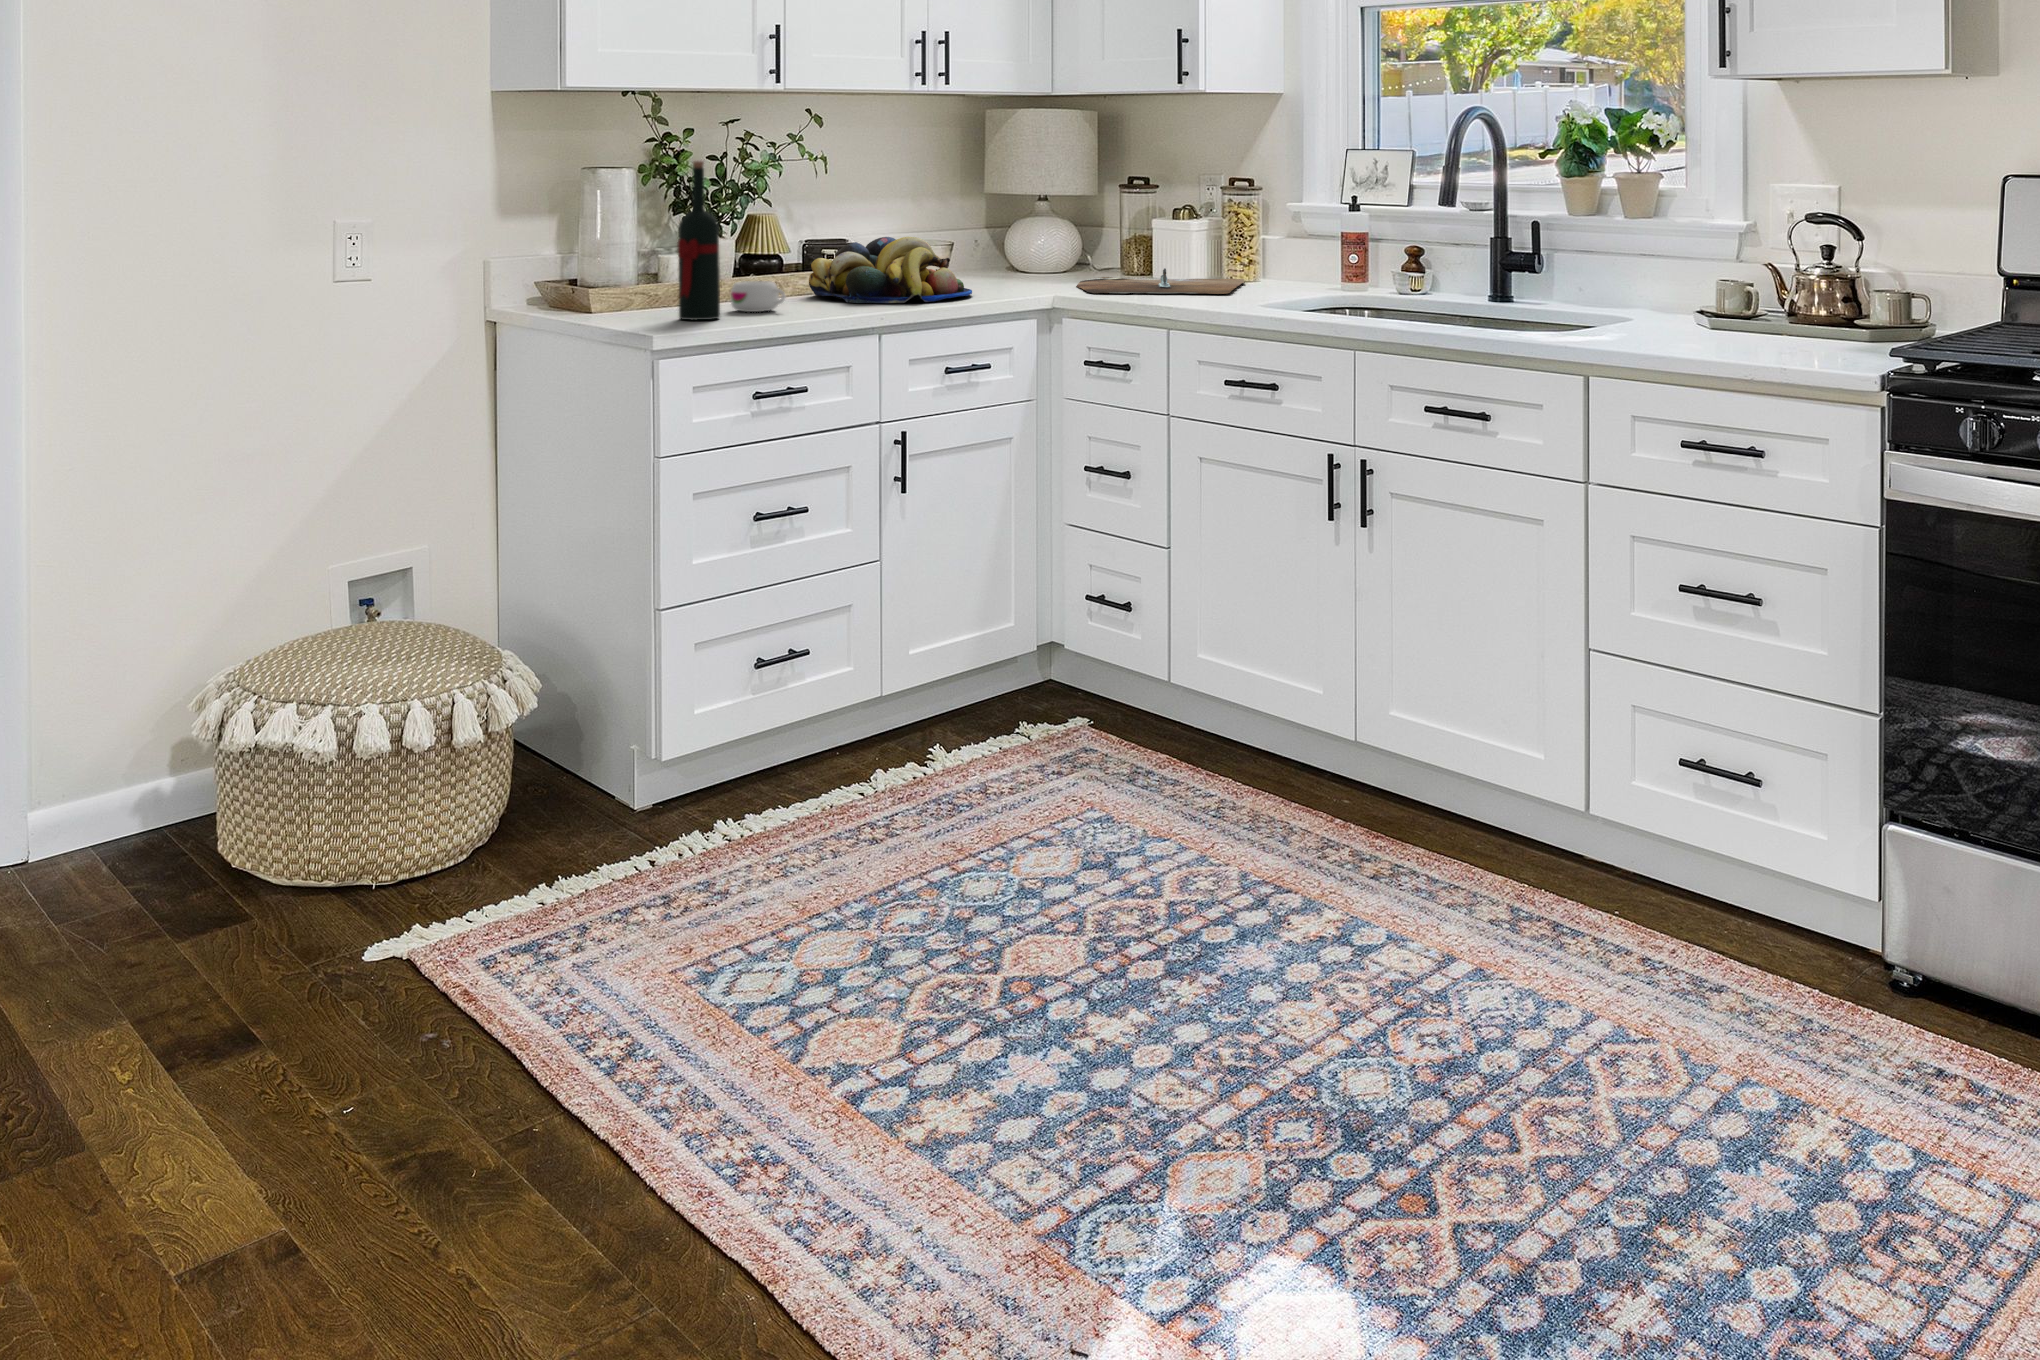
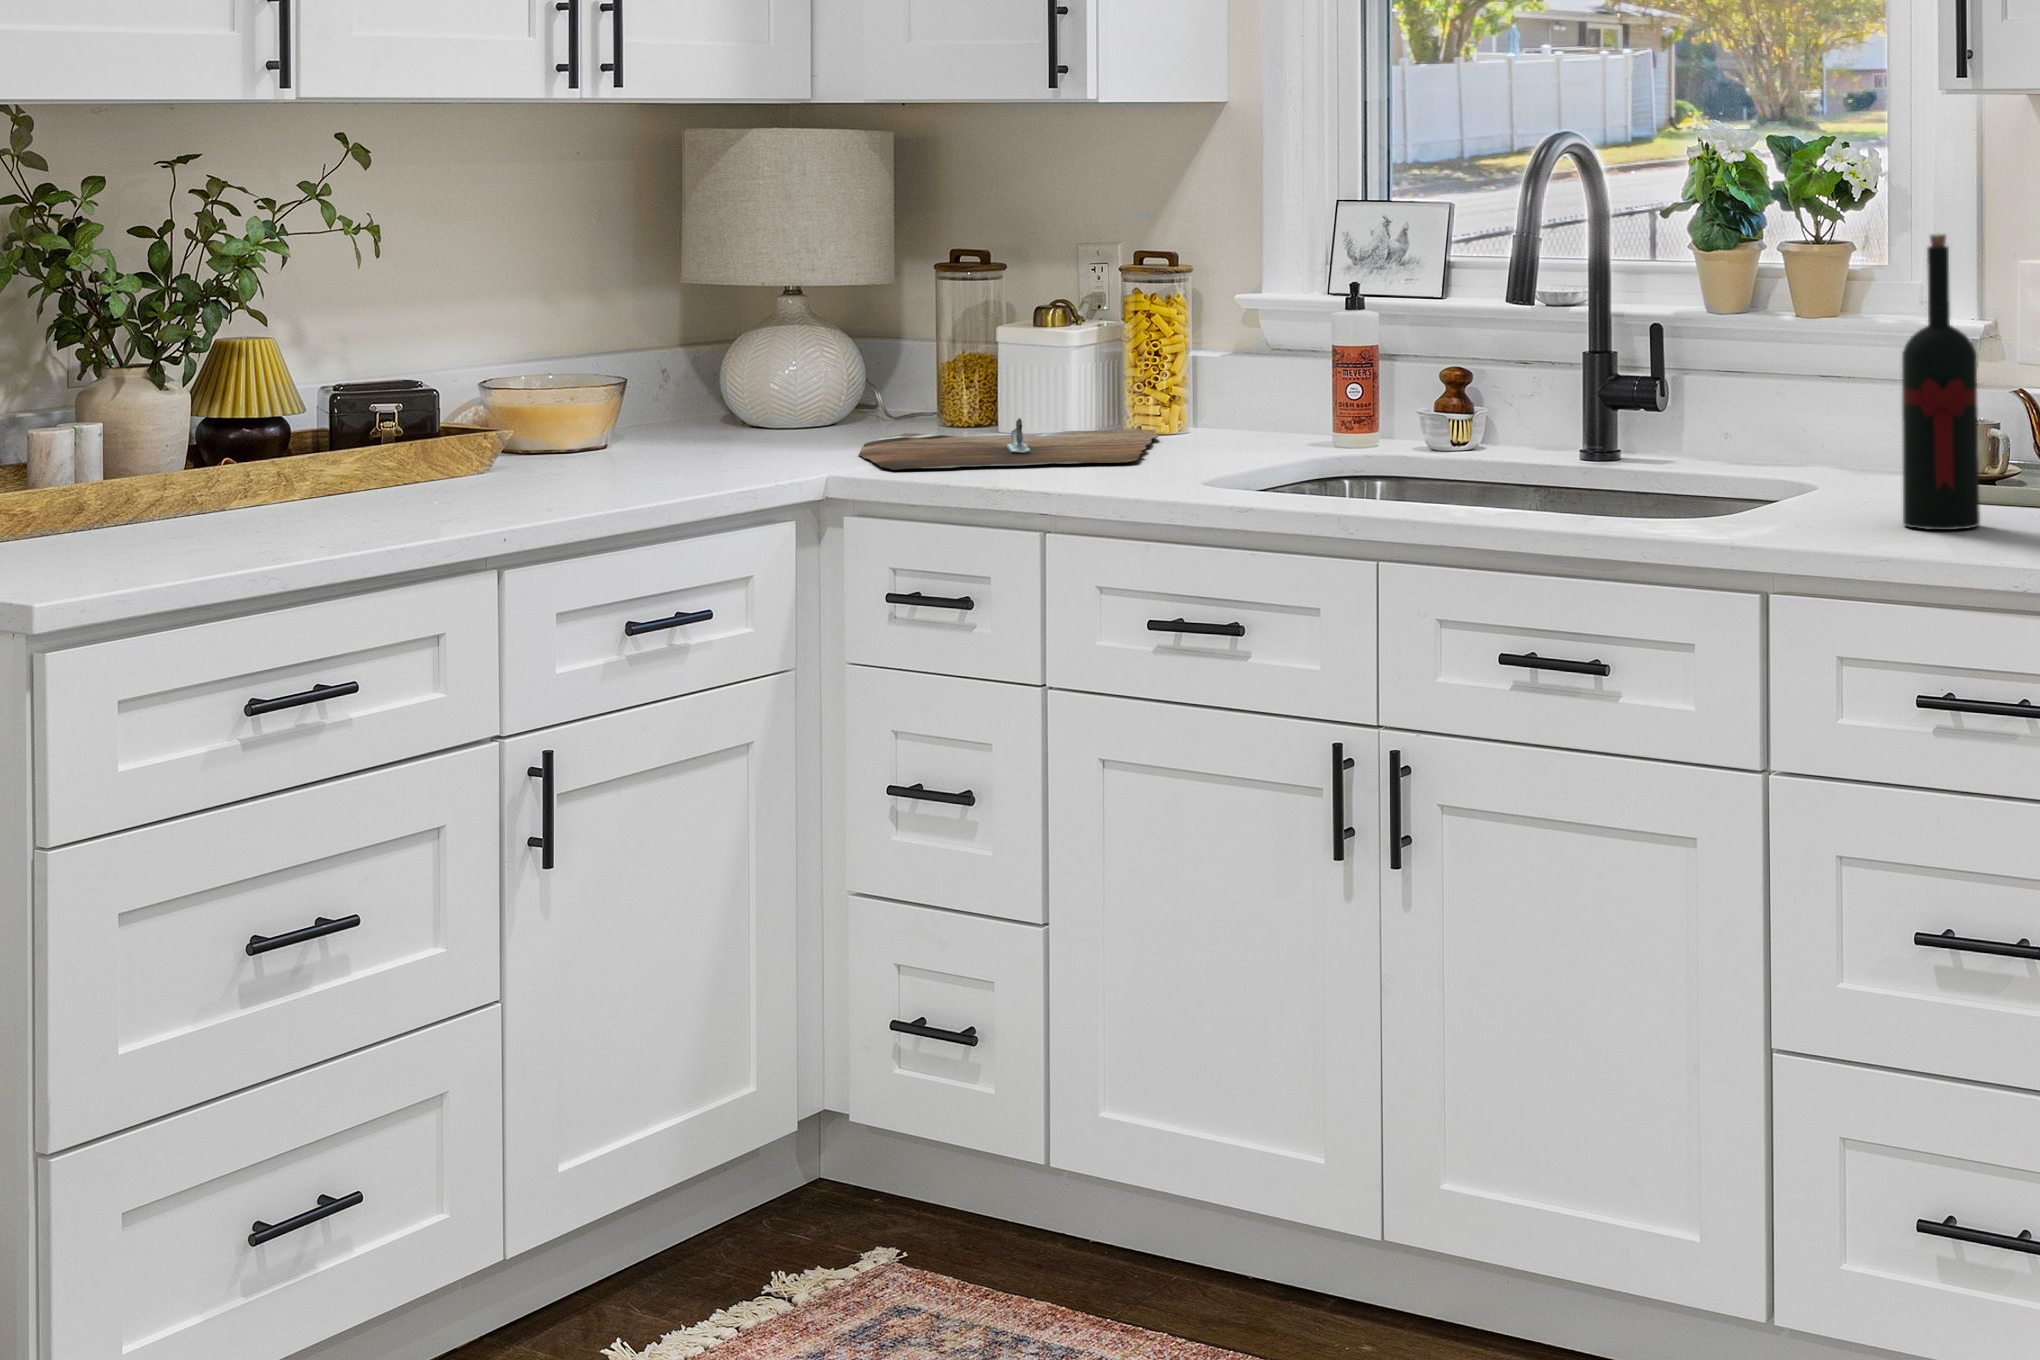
wine bottle: present [678,161,720,320] -> present [1902,234,1980,530]
fruit bowl: present [809,237,972,303] -> none [347,379,668,510]
mug: present [731,281,785,312] -> none [189,478,303,540]

